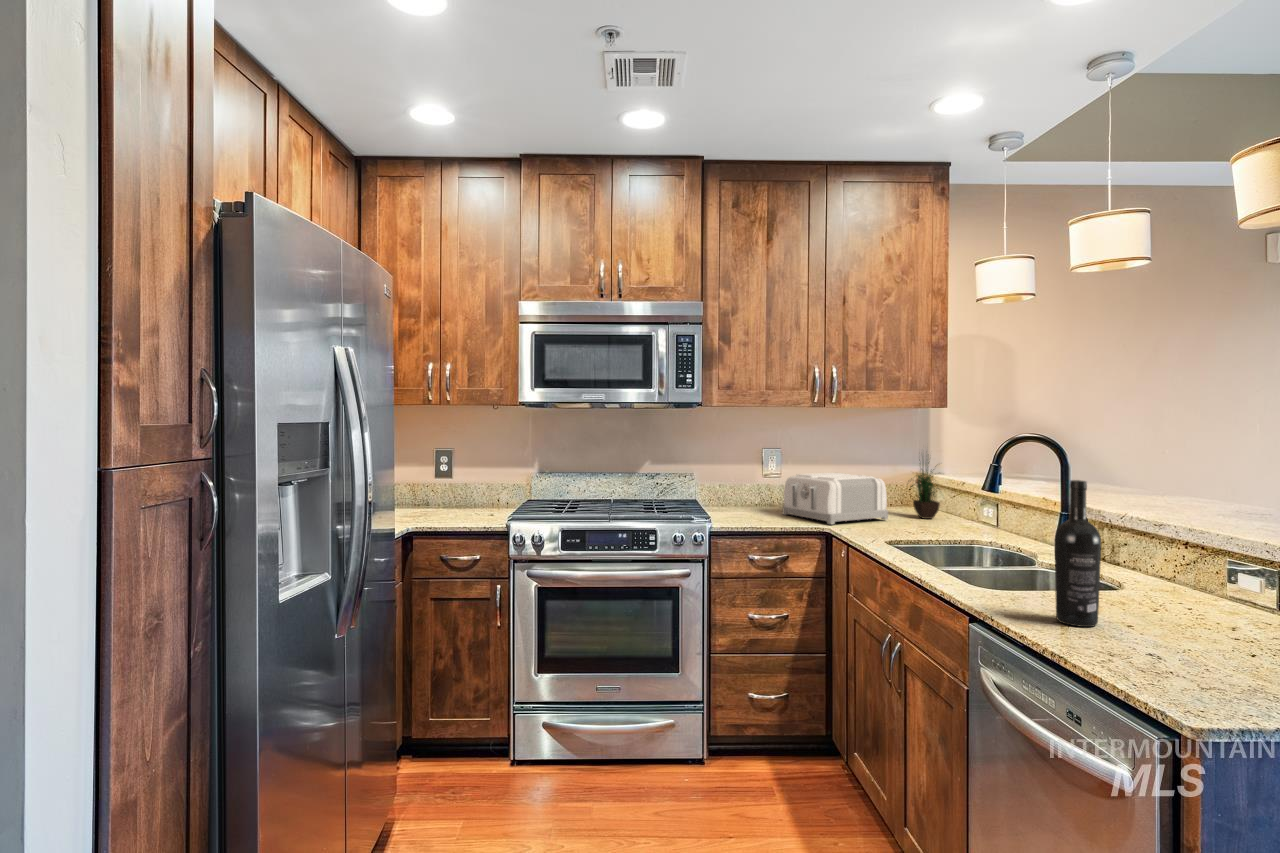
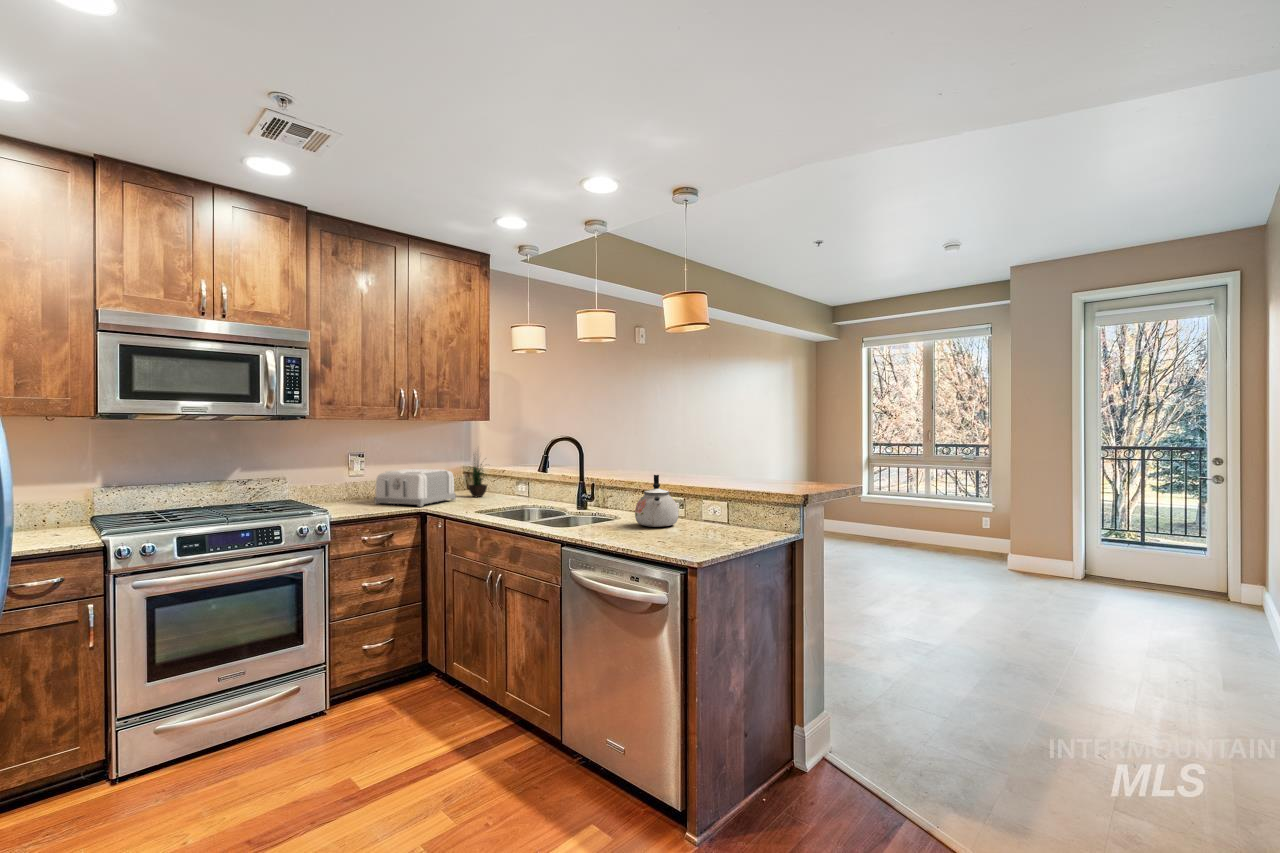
wine bottle: present [1055,480,1101,627] -> none [607,458,629,537]
kettle: none [1137,516,1244,621] -> present [635,475,679,527]

